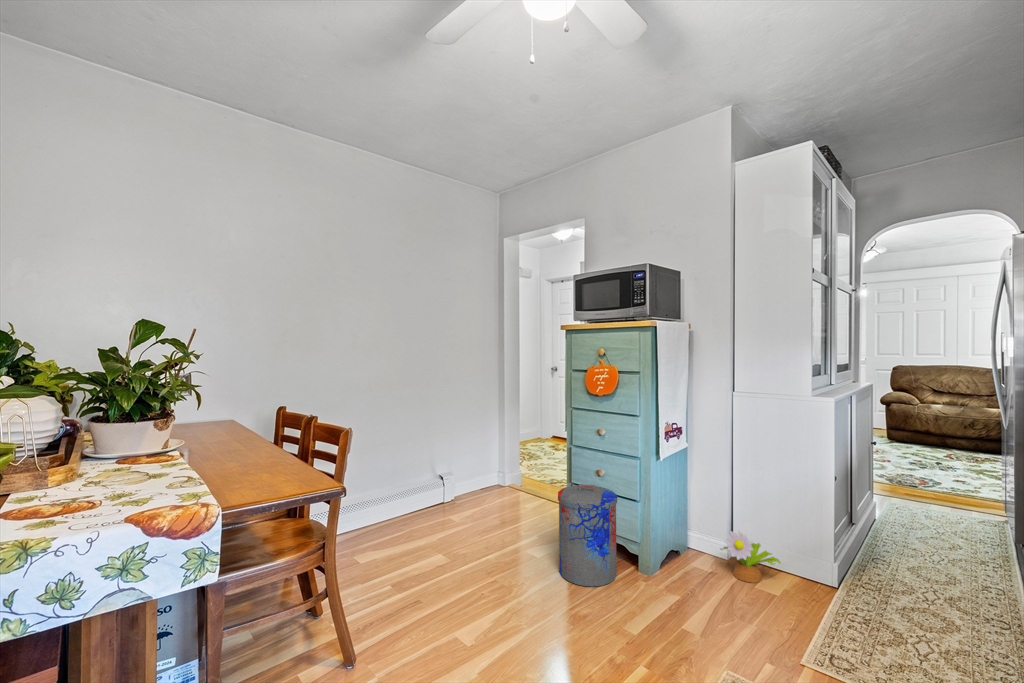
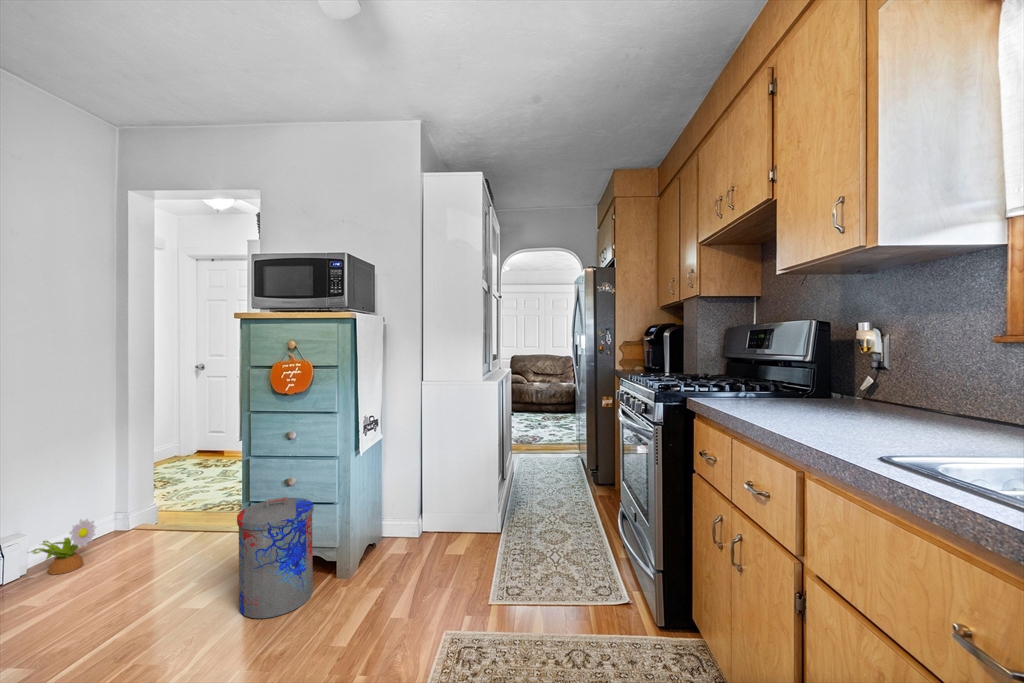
decorative plant: present [721,530,781,583] -> present [31,519,96,575]

